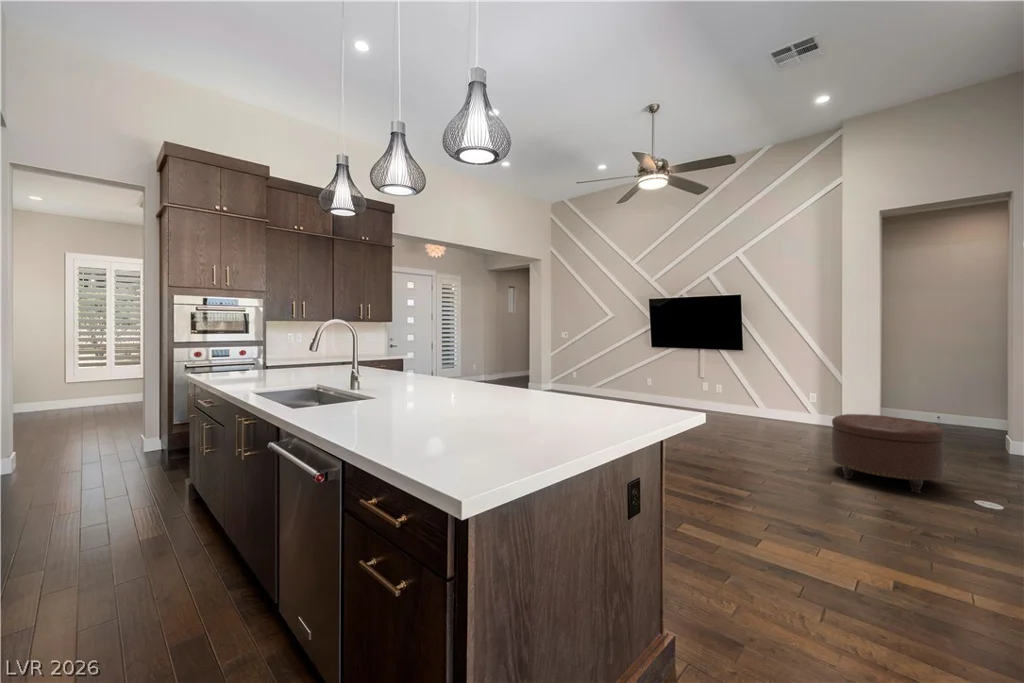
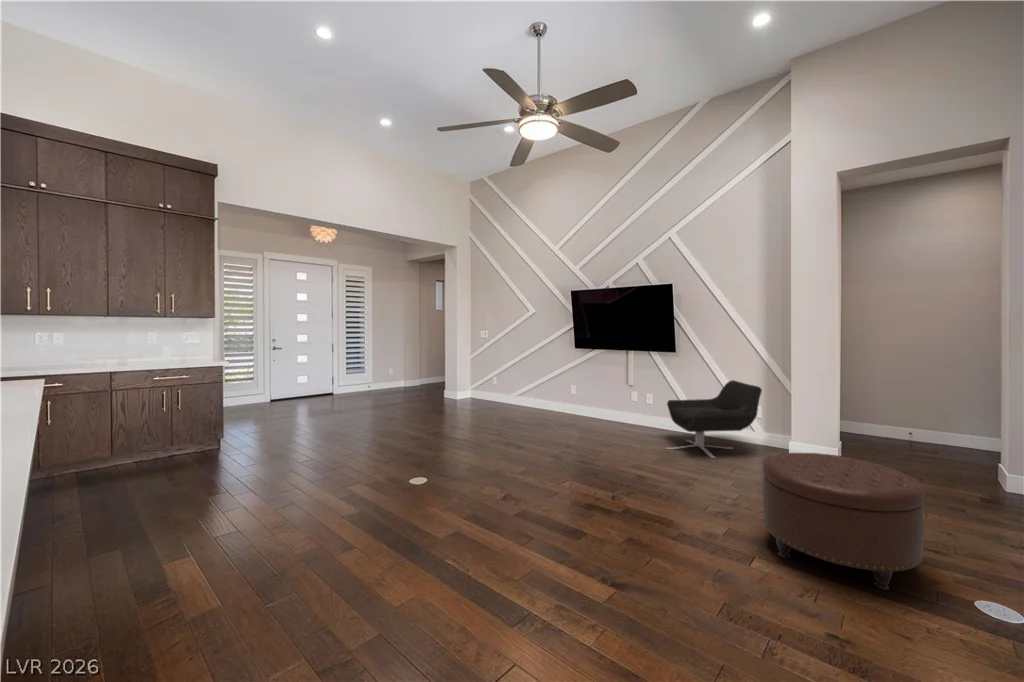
lounge chair: none [737,372,818,430] -> present [667,380,762,458]

